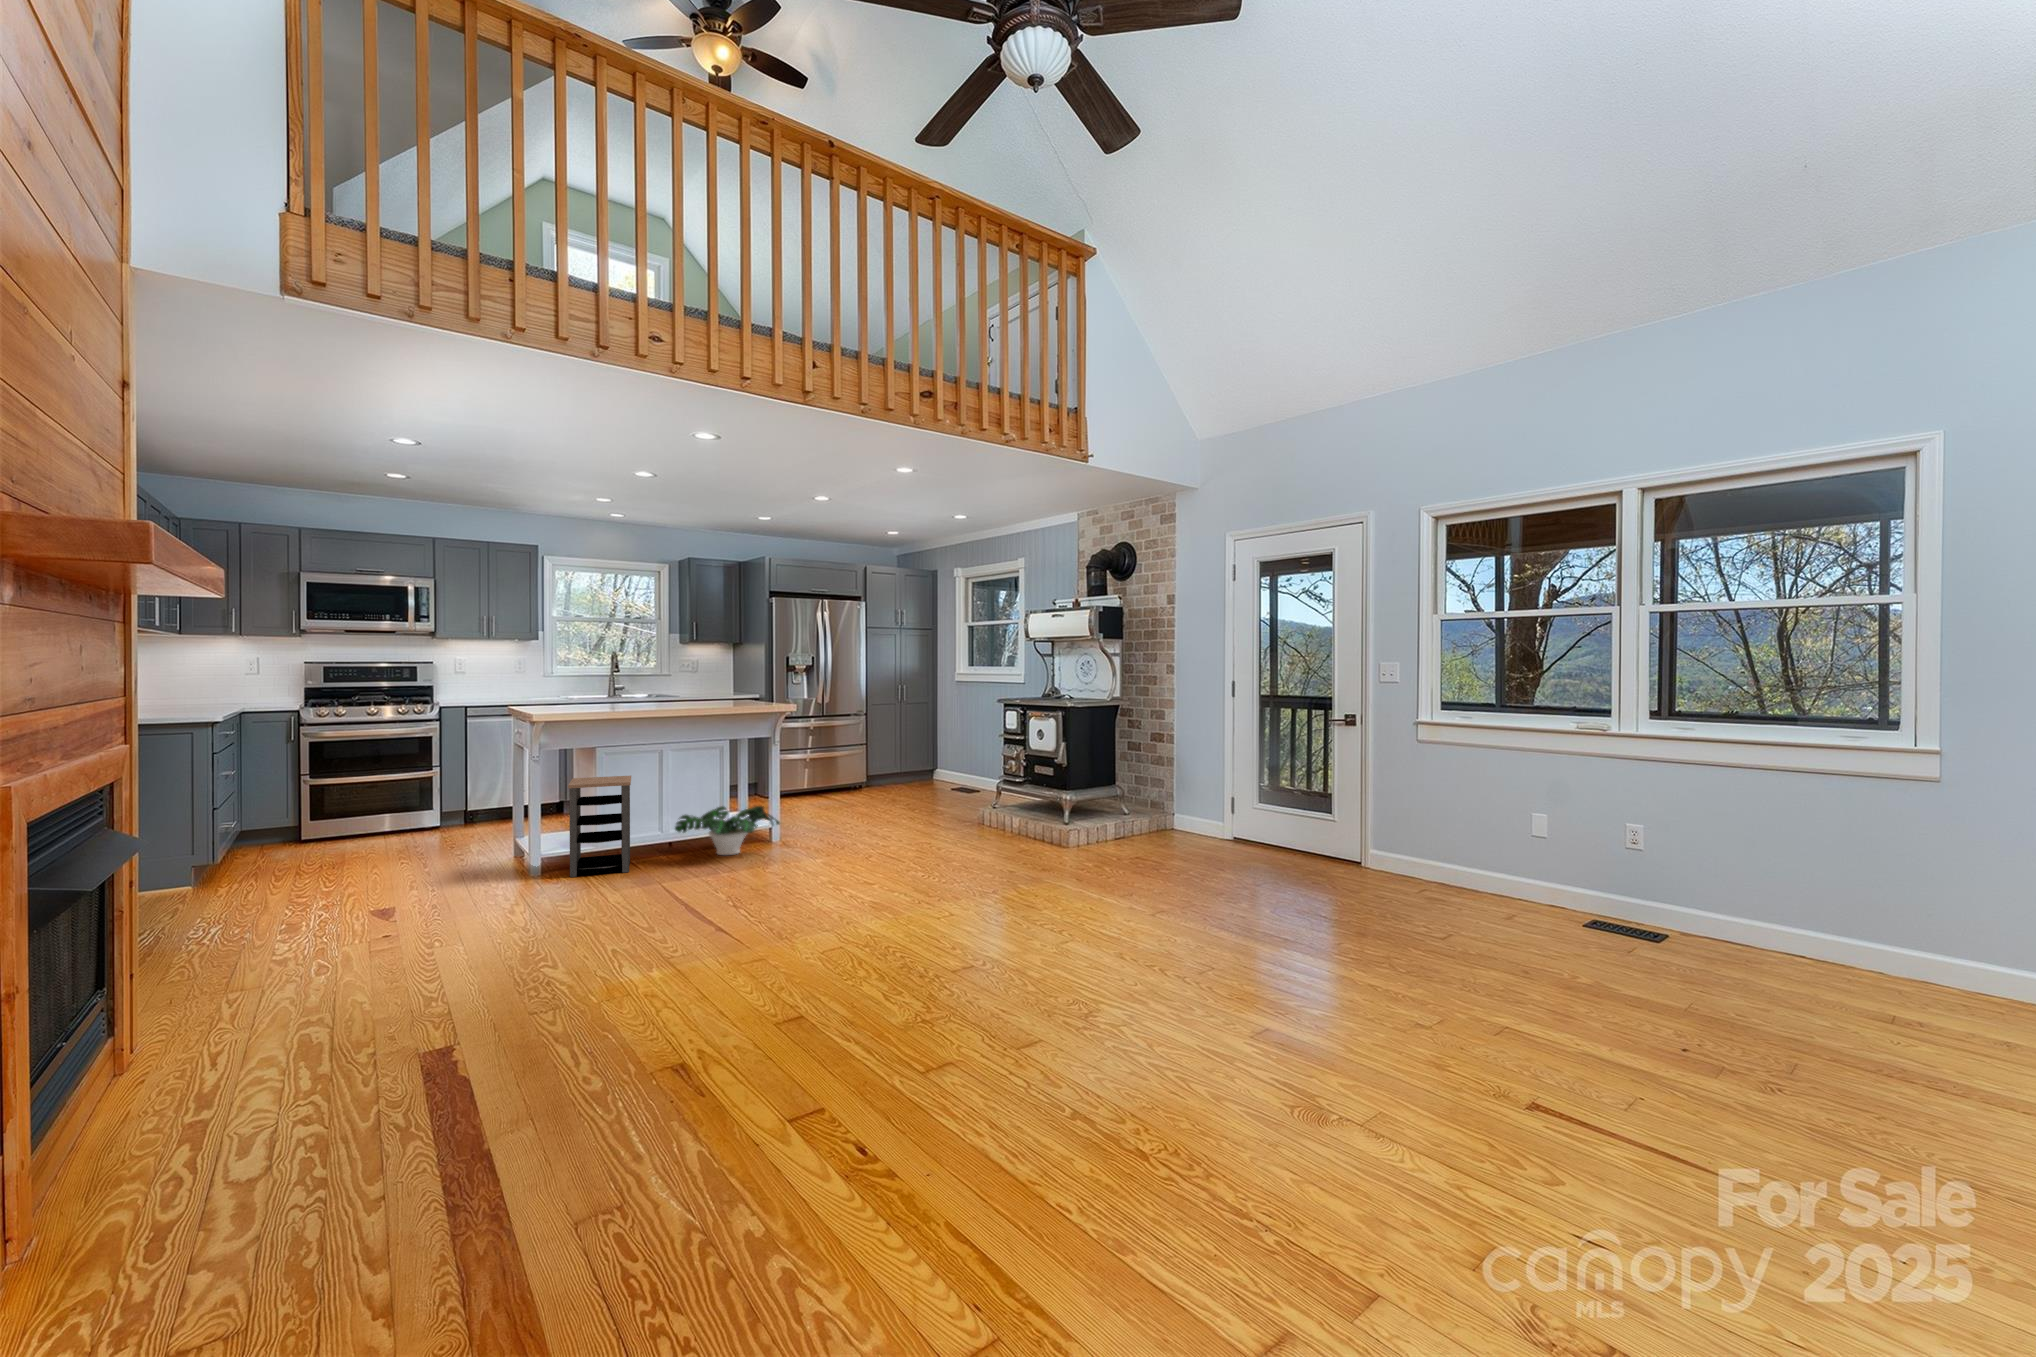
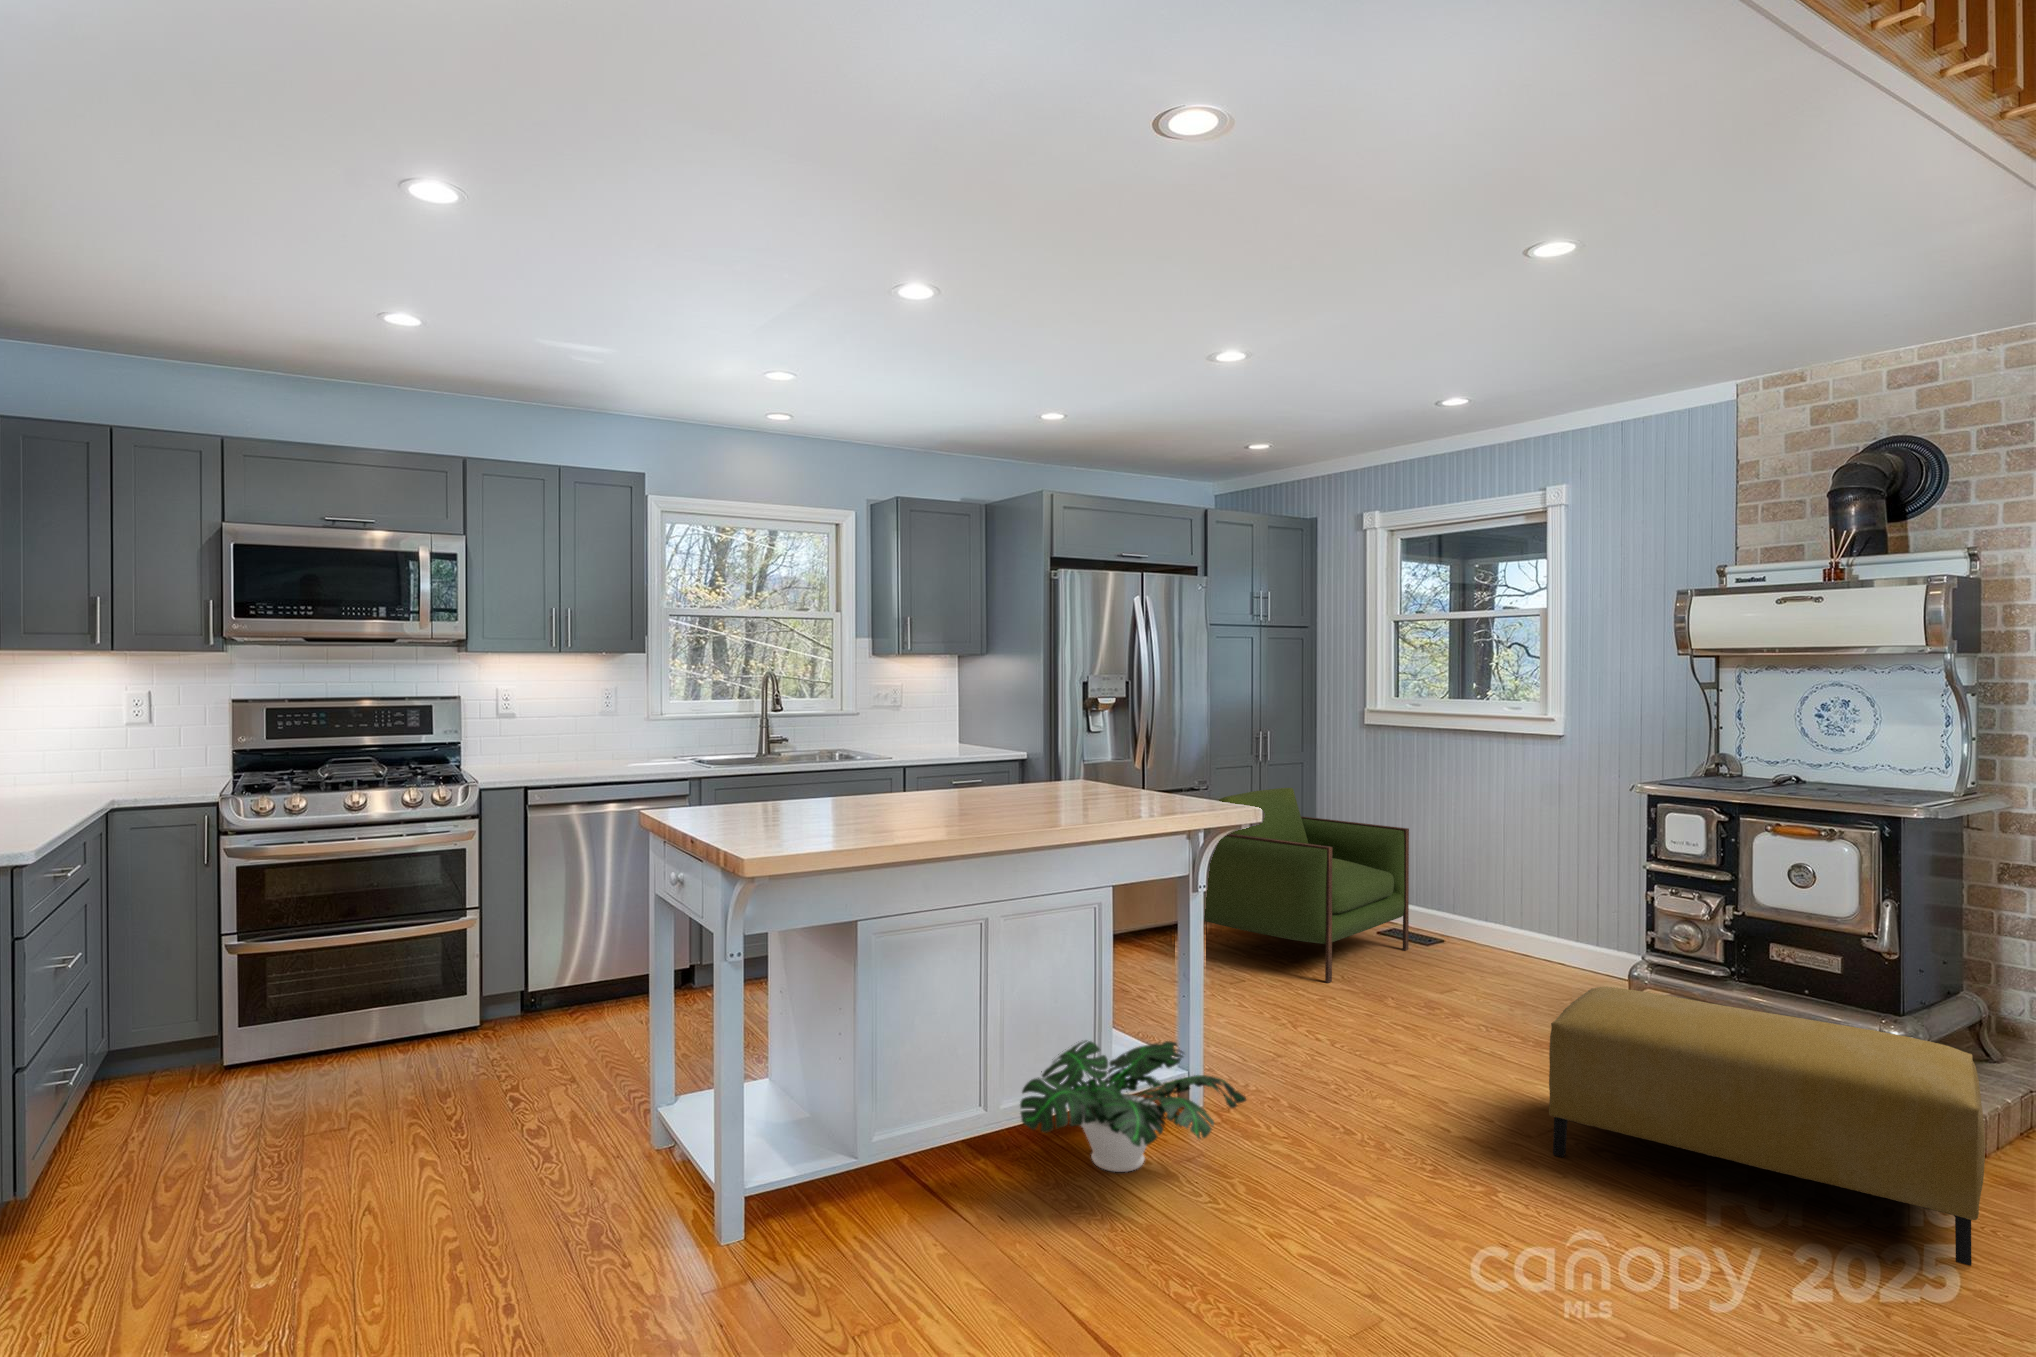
armchair: none [842,714,961,805] -> present [1205,788,1409,983]
side table: present [568,776,631,877] -> none [793,986,946,1265]
ottoman: none [919,782,1073,864] -> present [1549,987,1985,1266]

